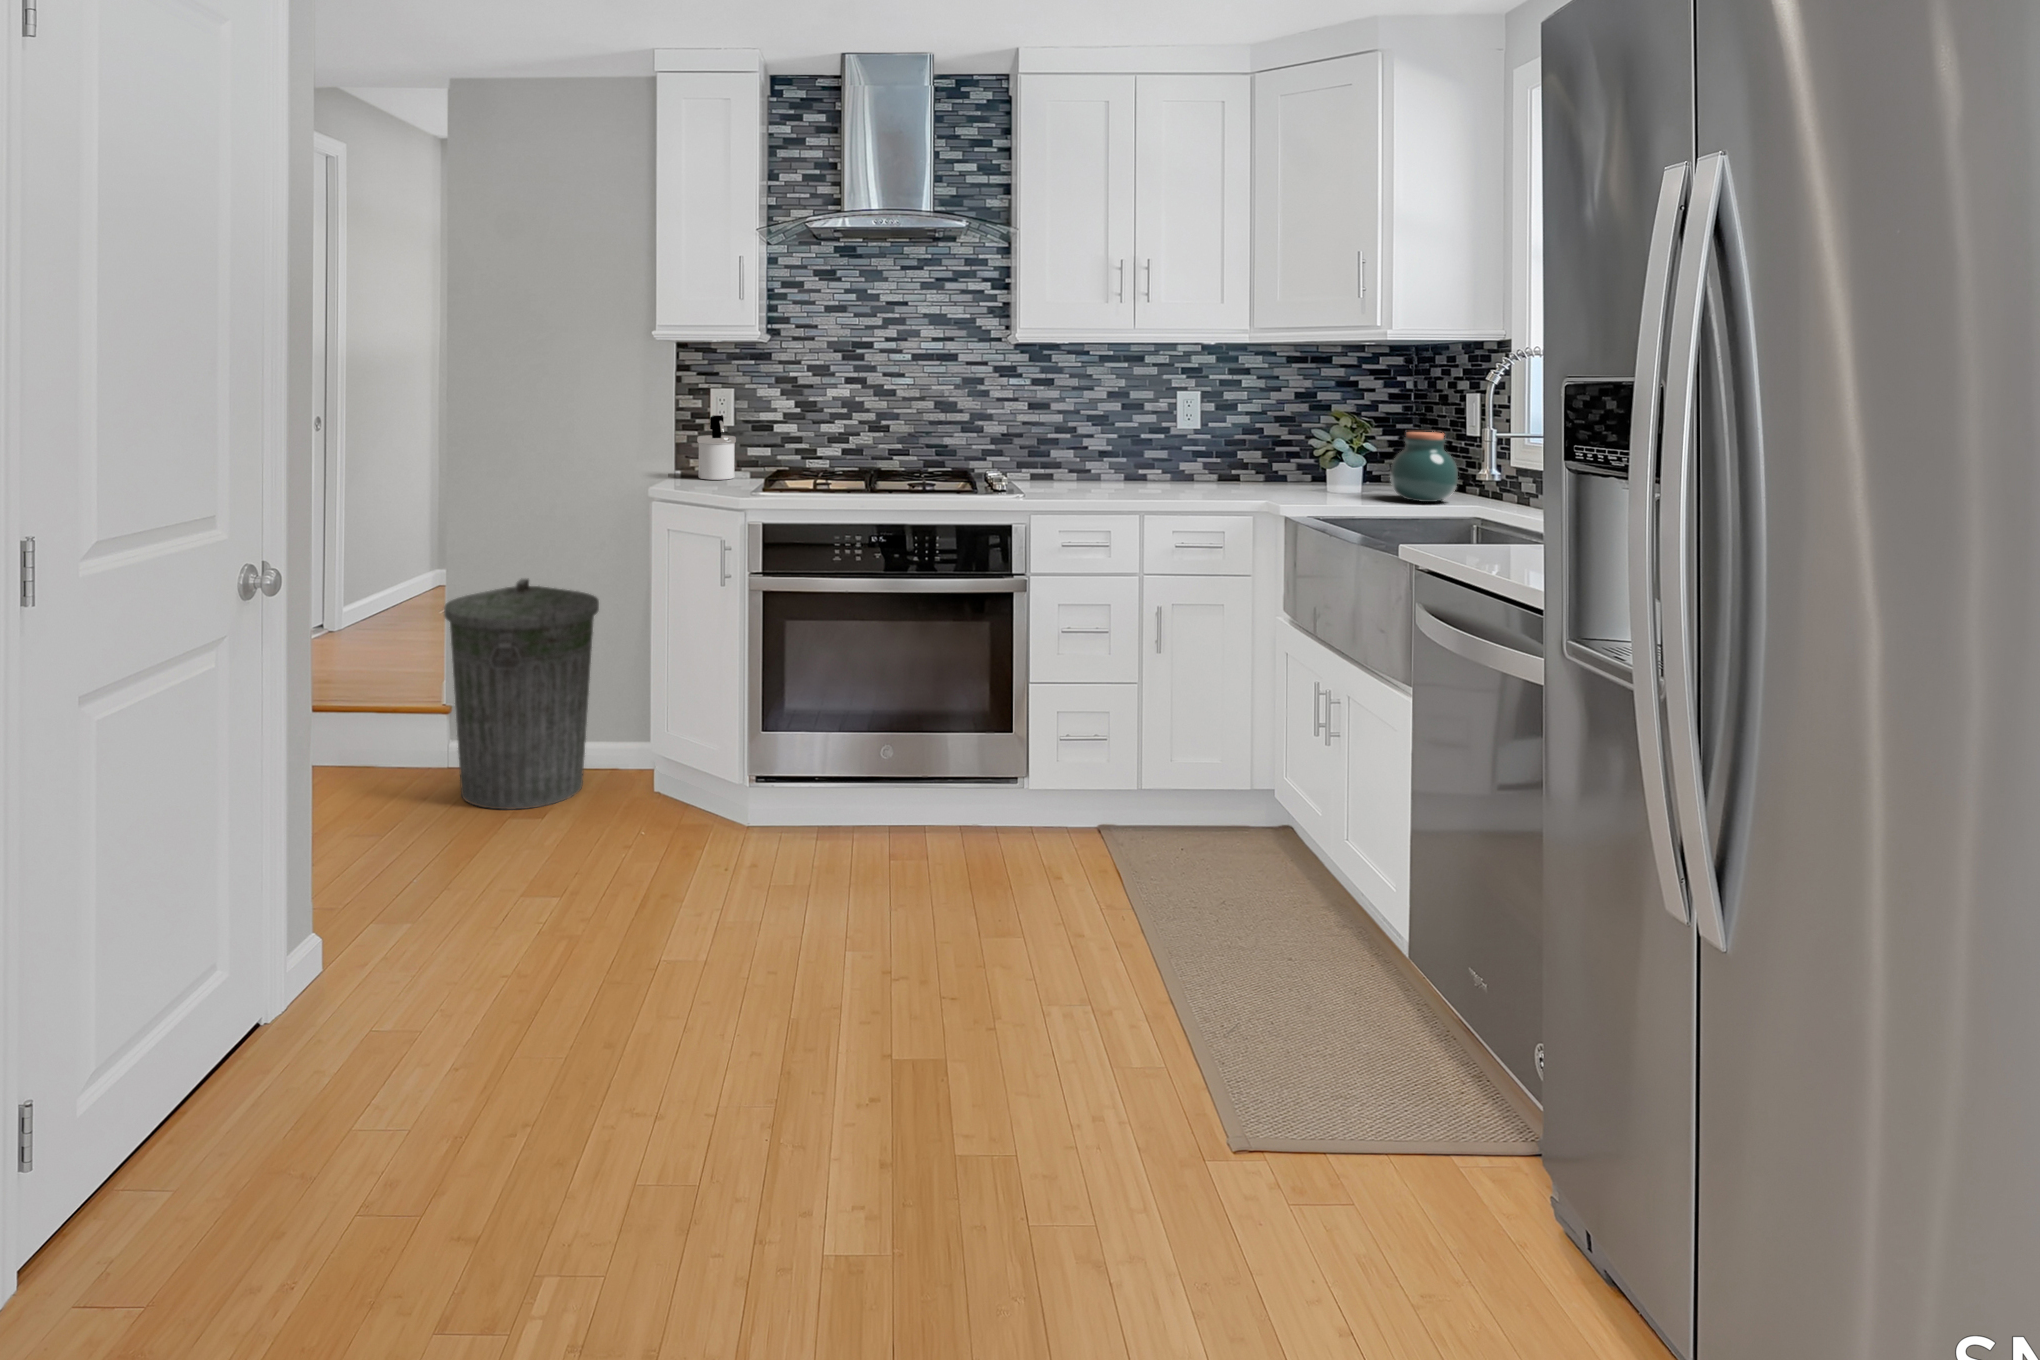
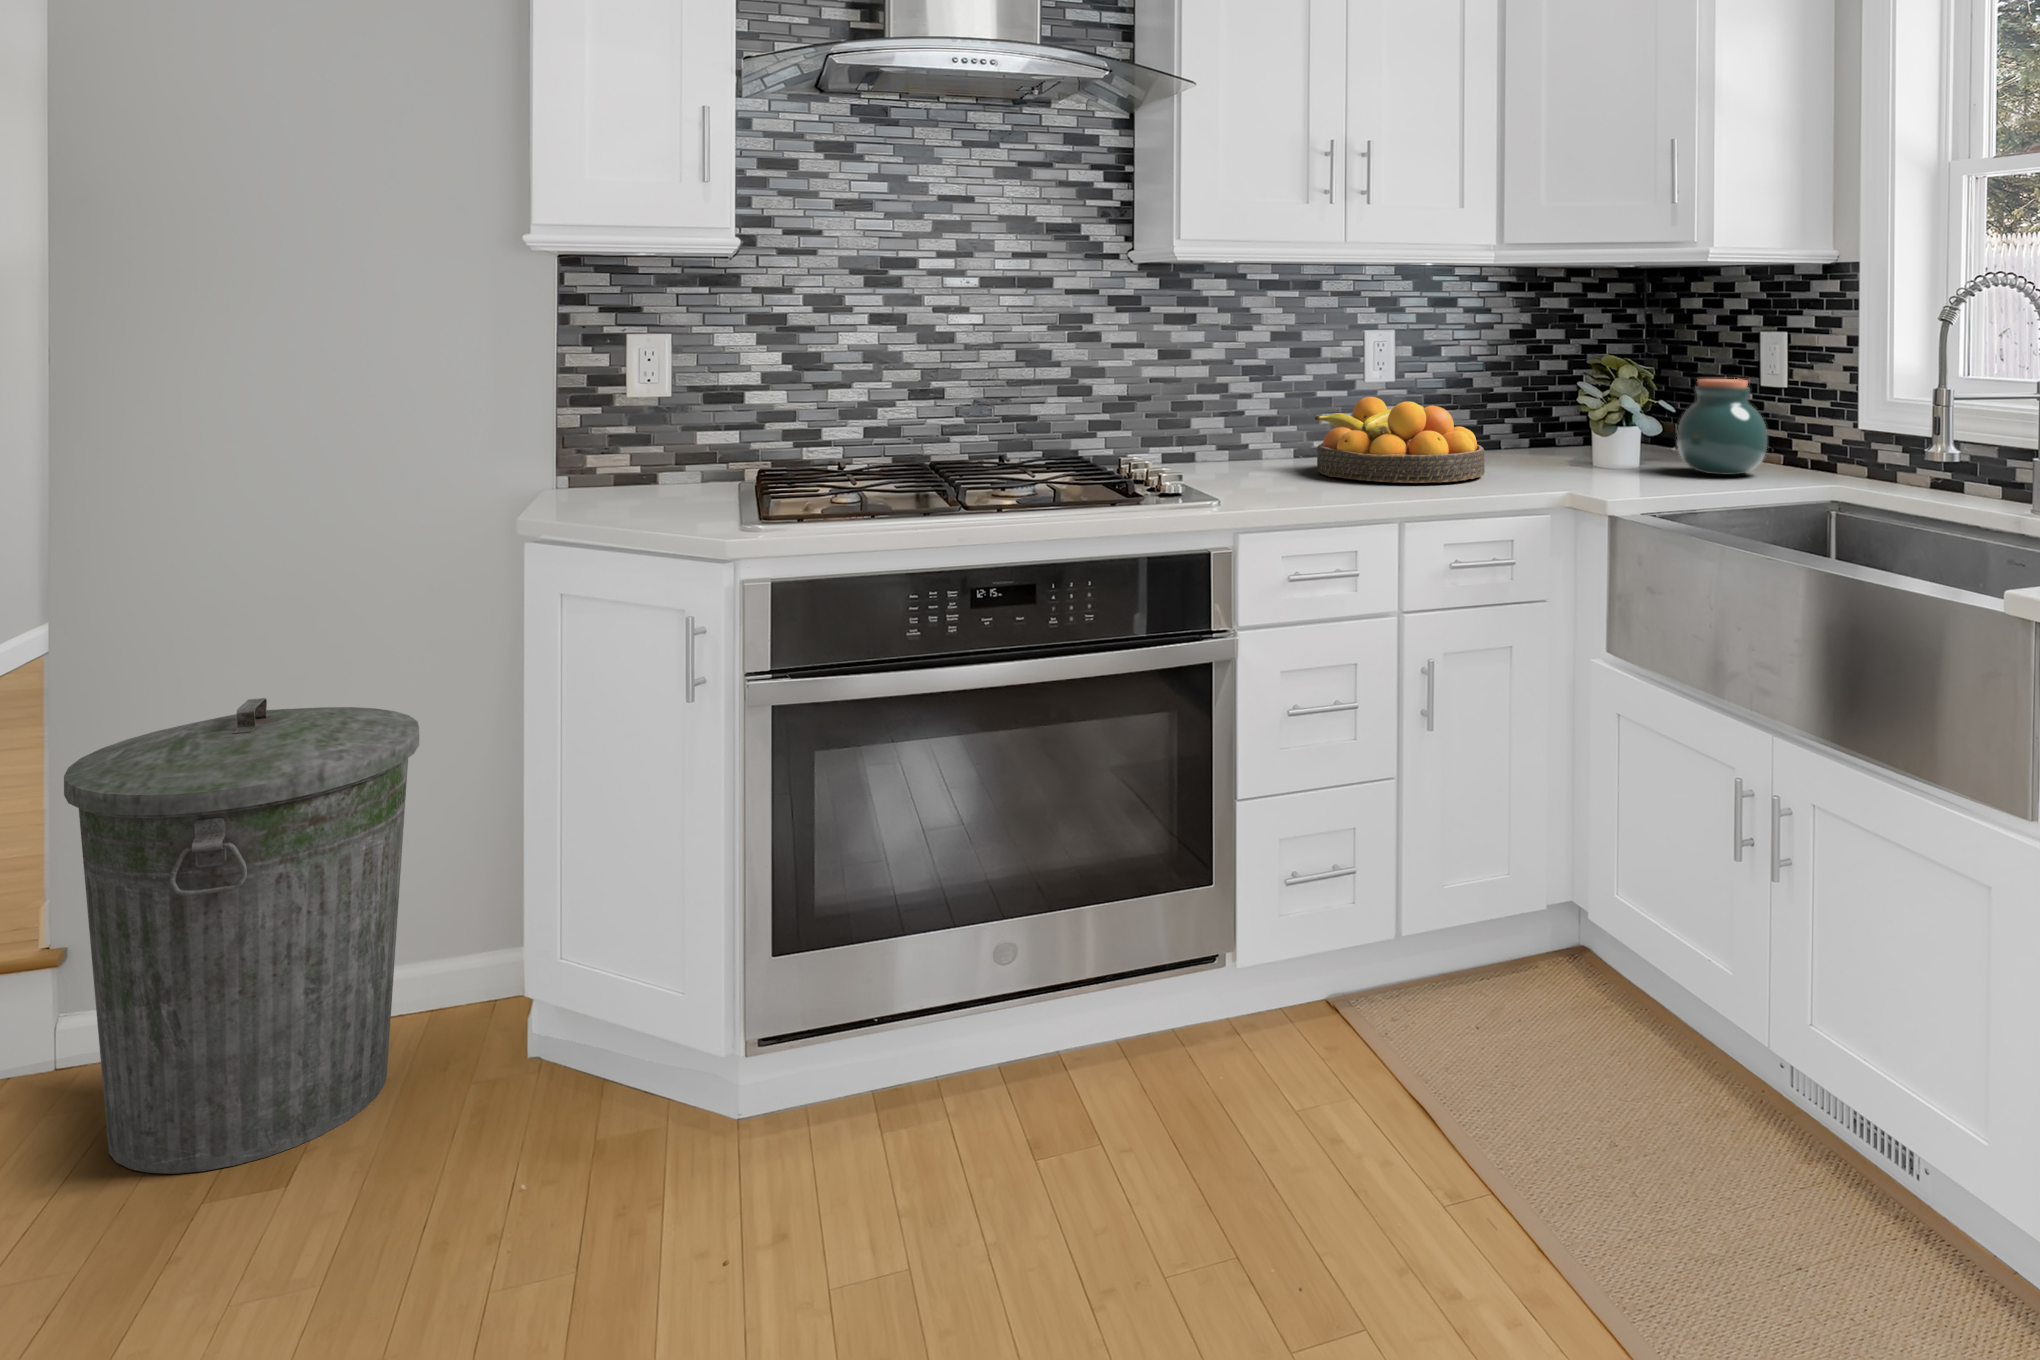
soap dispenser: present [697,415,736,480] -> none [613,380,685,491]
fruit bowl: none [1124,437,1240,497] -> present [1315,397,1485,483]

